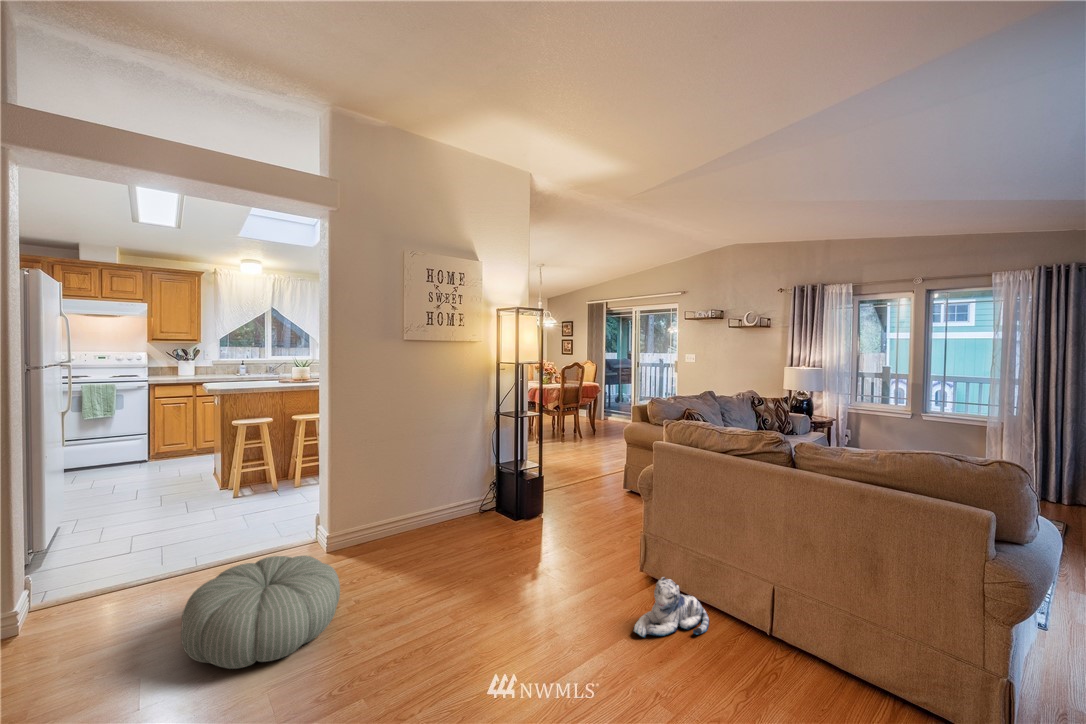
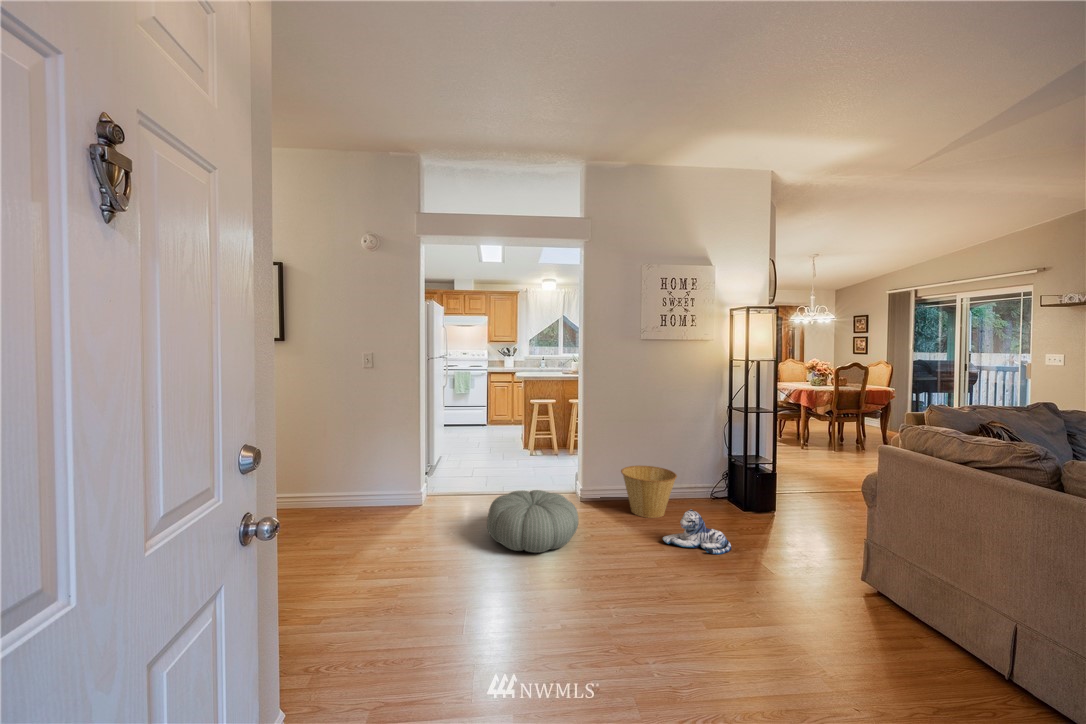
basket: none [385,490,453,554] -> present [621,466,677,518]
plush toy: present [634,577,709,637] -> present [663,509,731,554]

